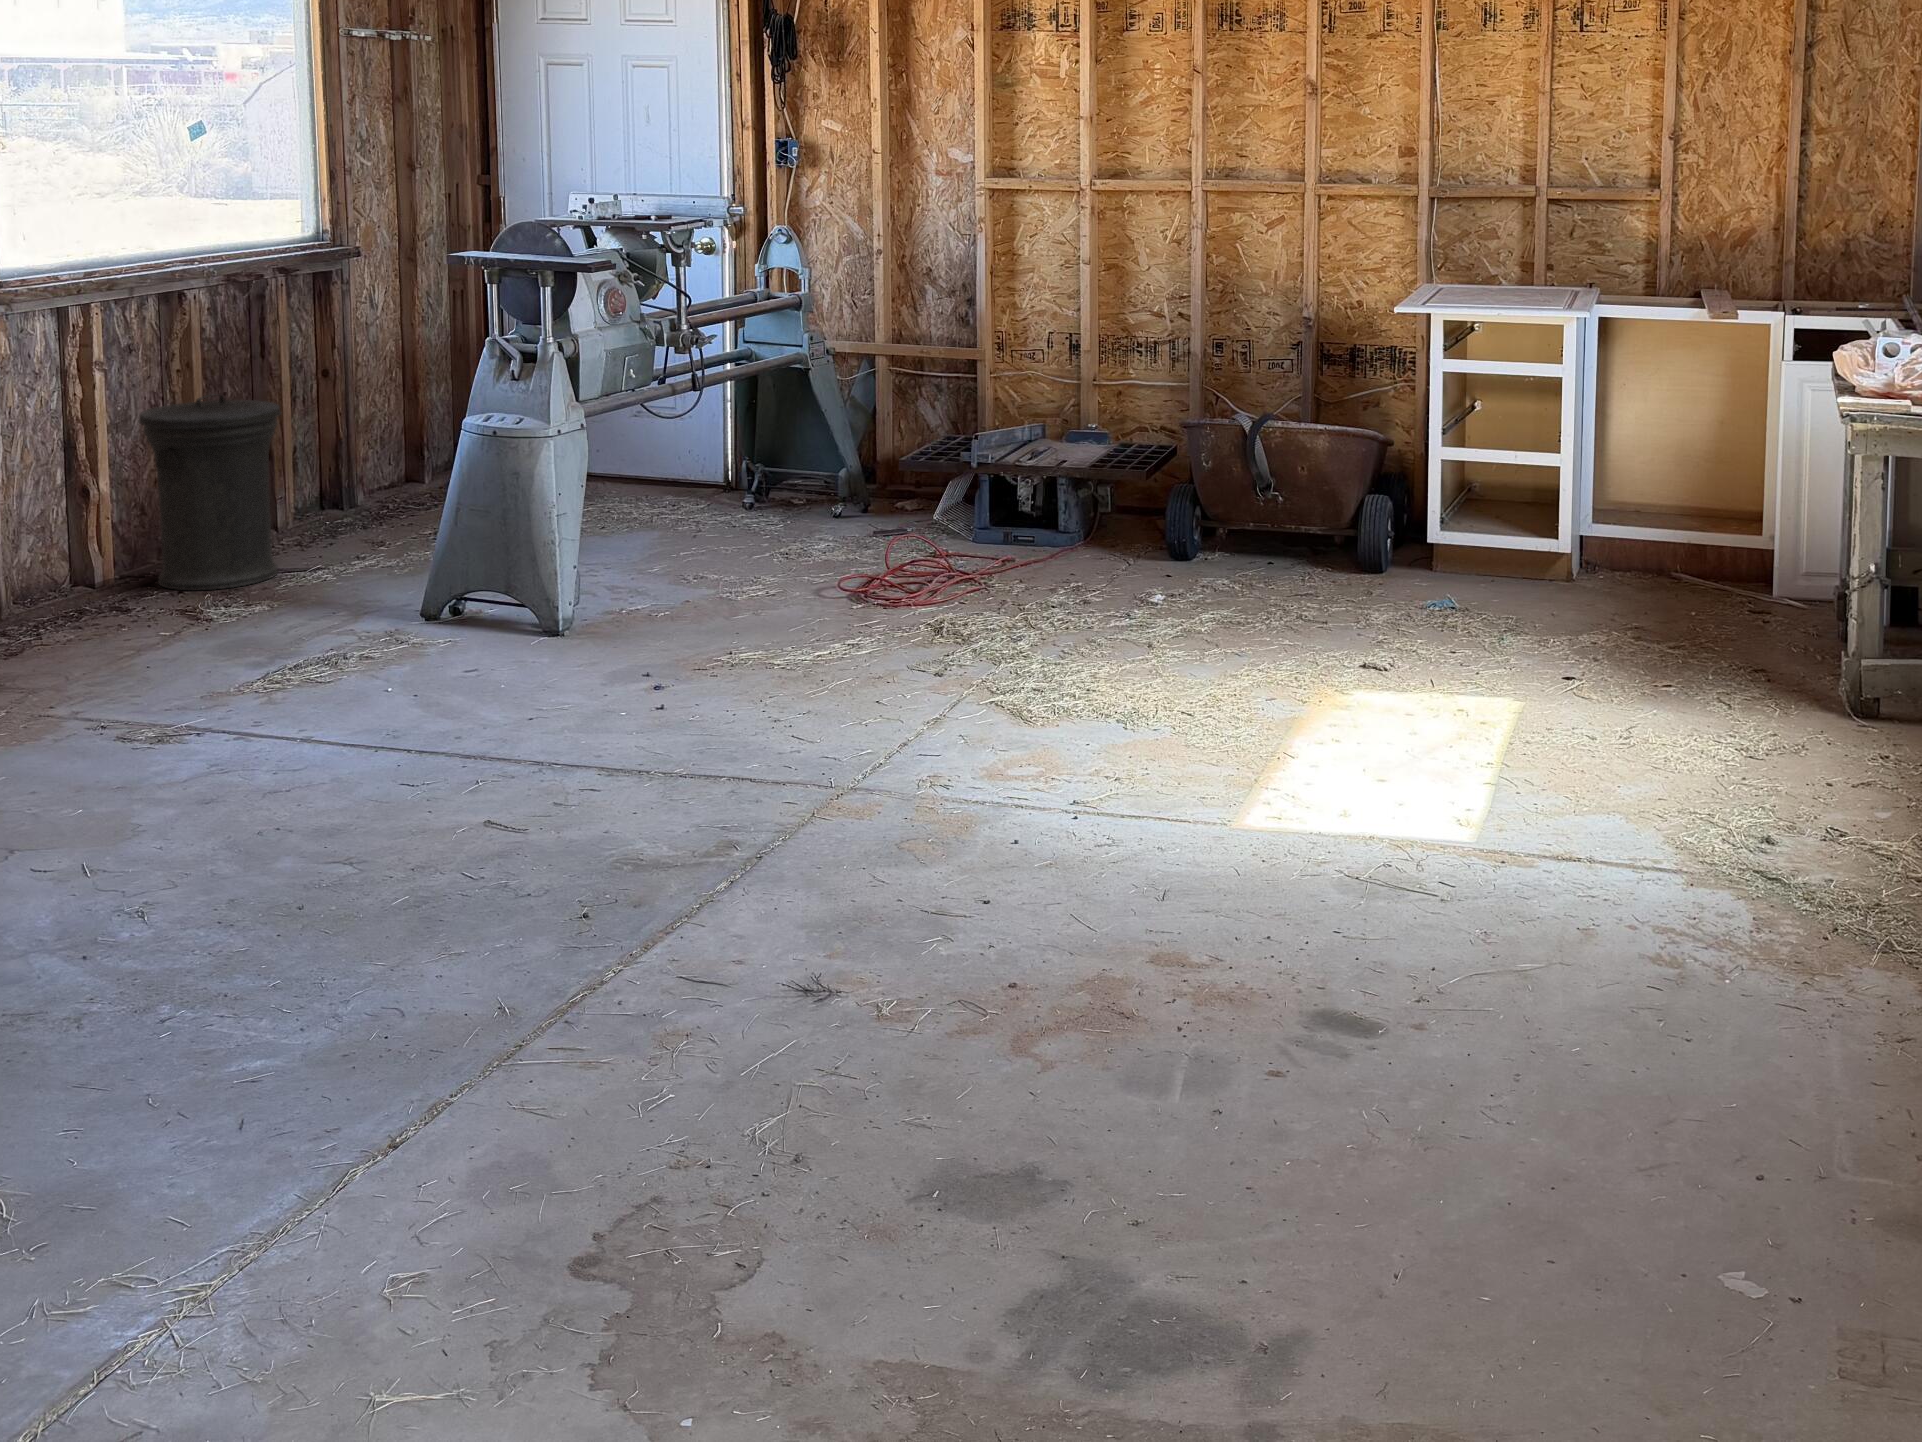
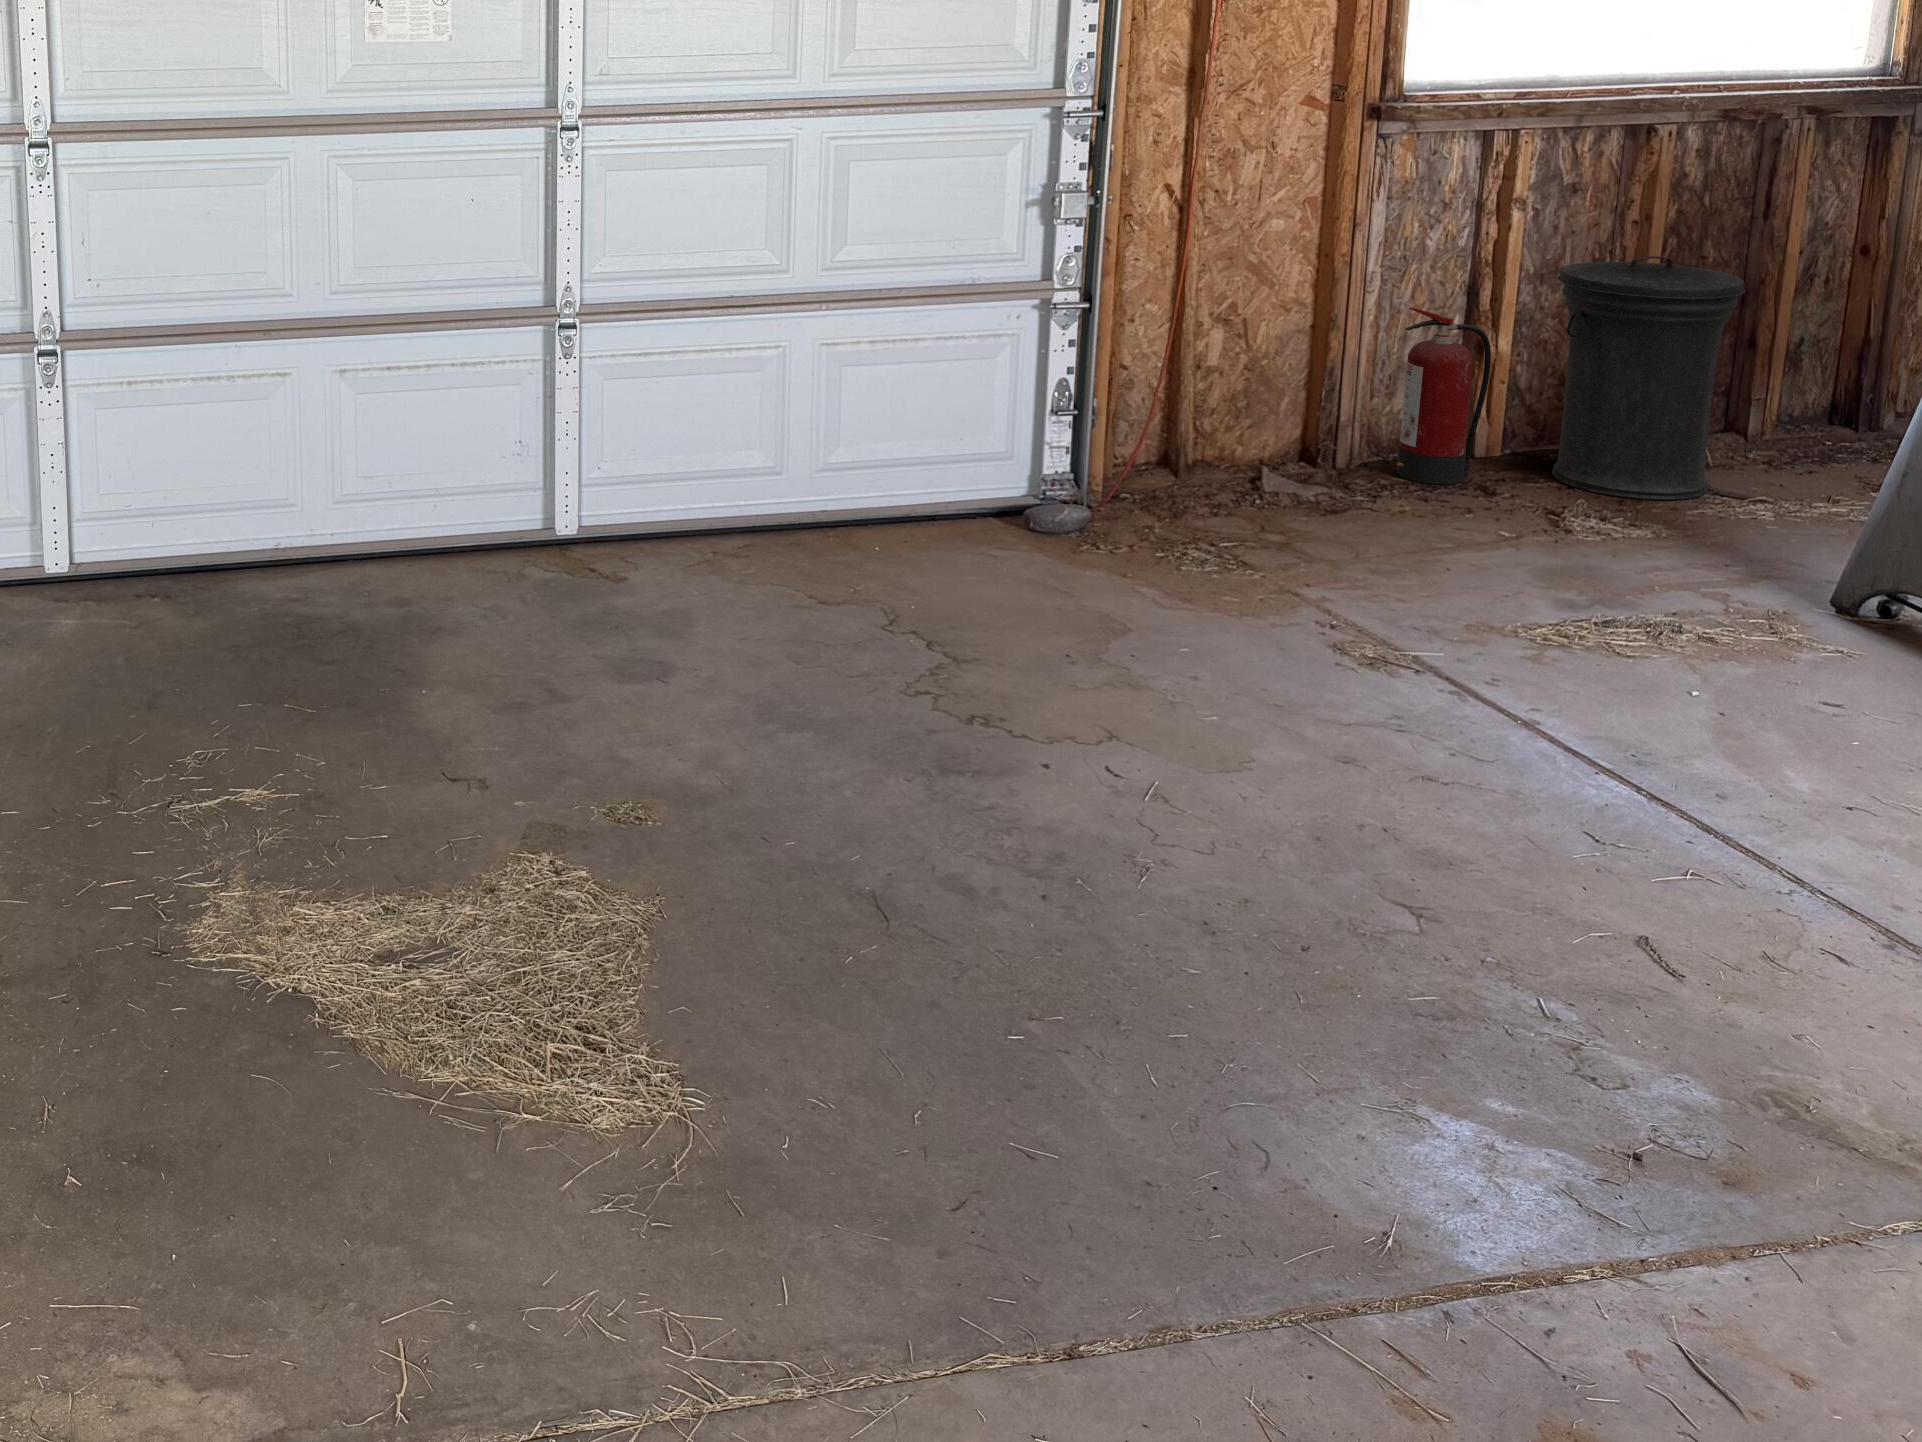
fire extinguisher: none [30,466,101,617] -> present [1397,307,1491,484]

